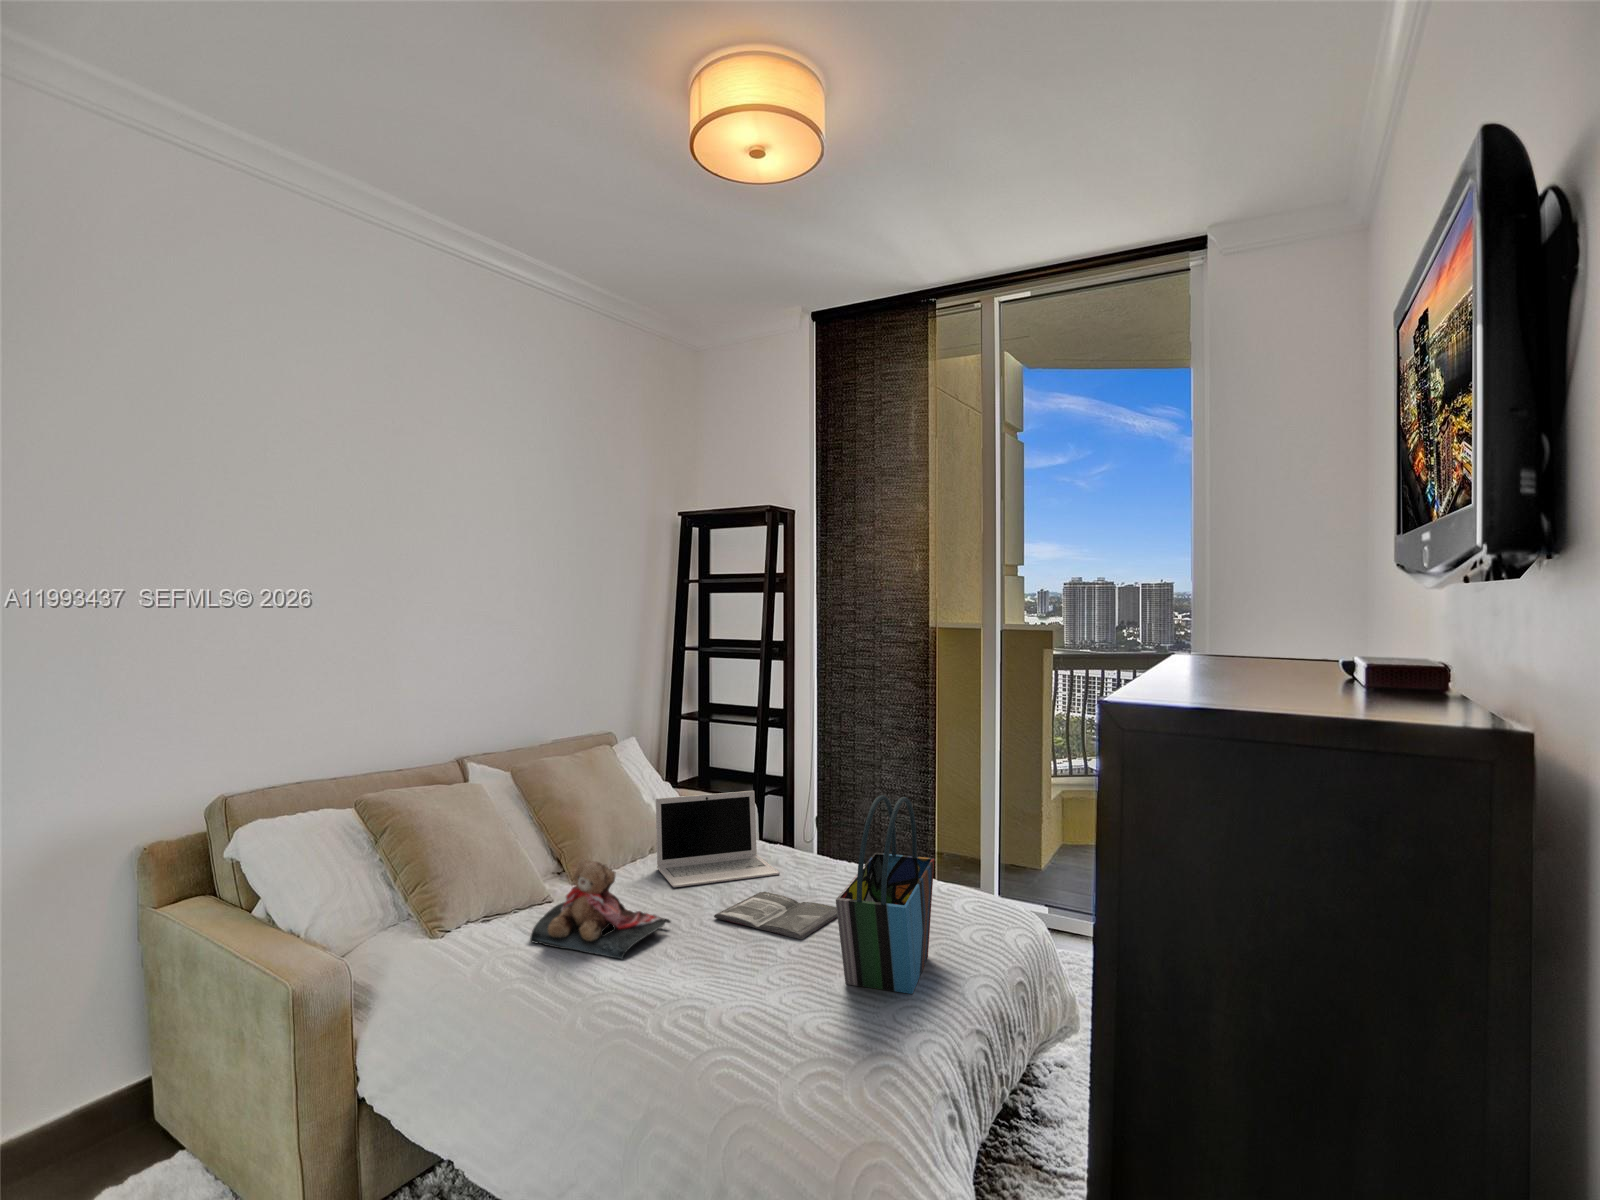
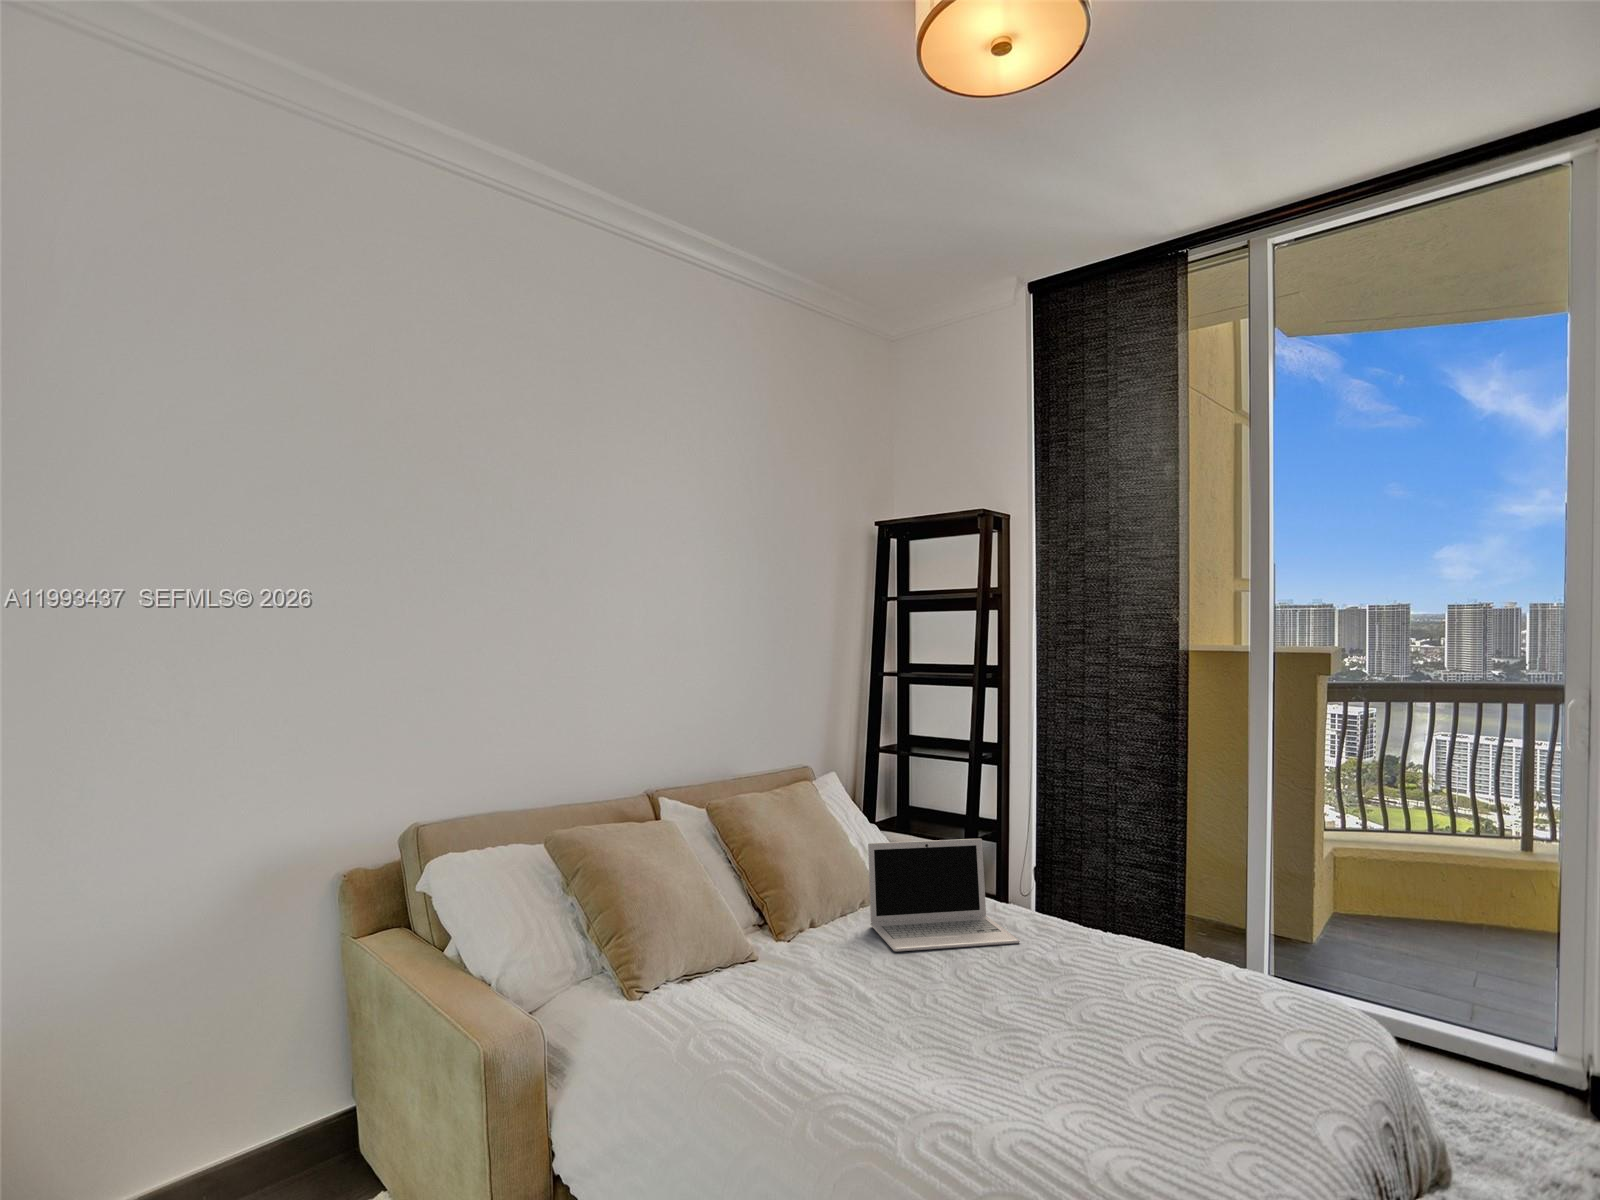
tote bag: present [836,795,934,994] -> none [1138,858,1251,1132]
teddy bear: present [530,859,671,959] -> none [738,912,902,1044]
magazine: present [714,892,838,939] -> none [952,965,1114,1035]

